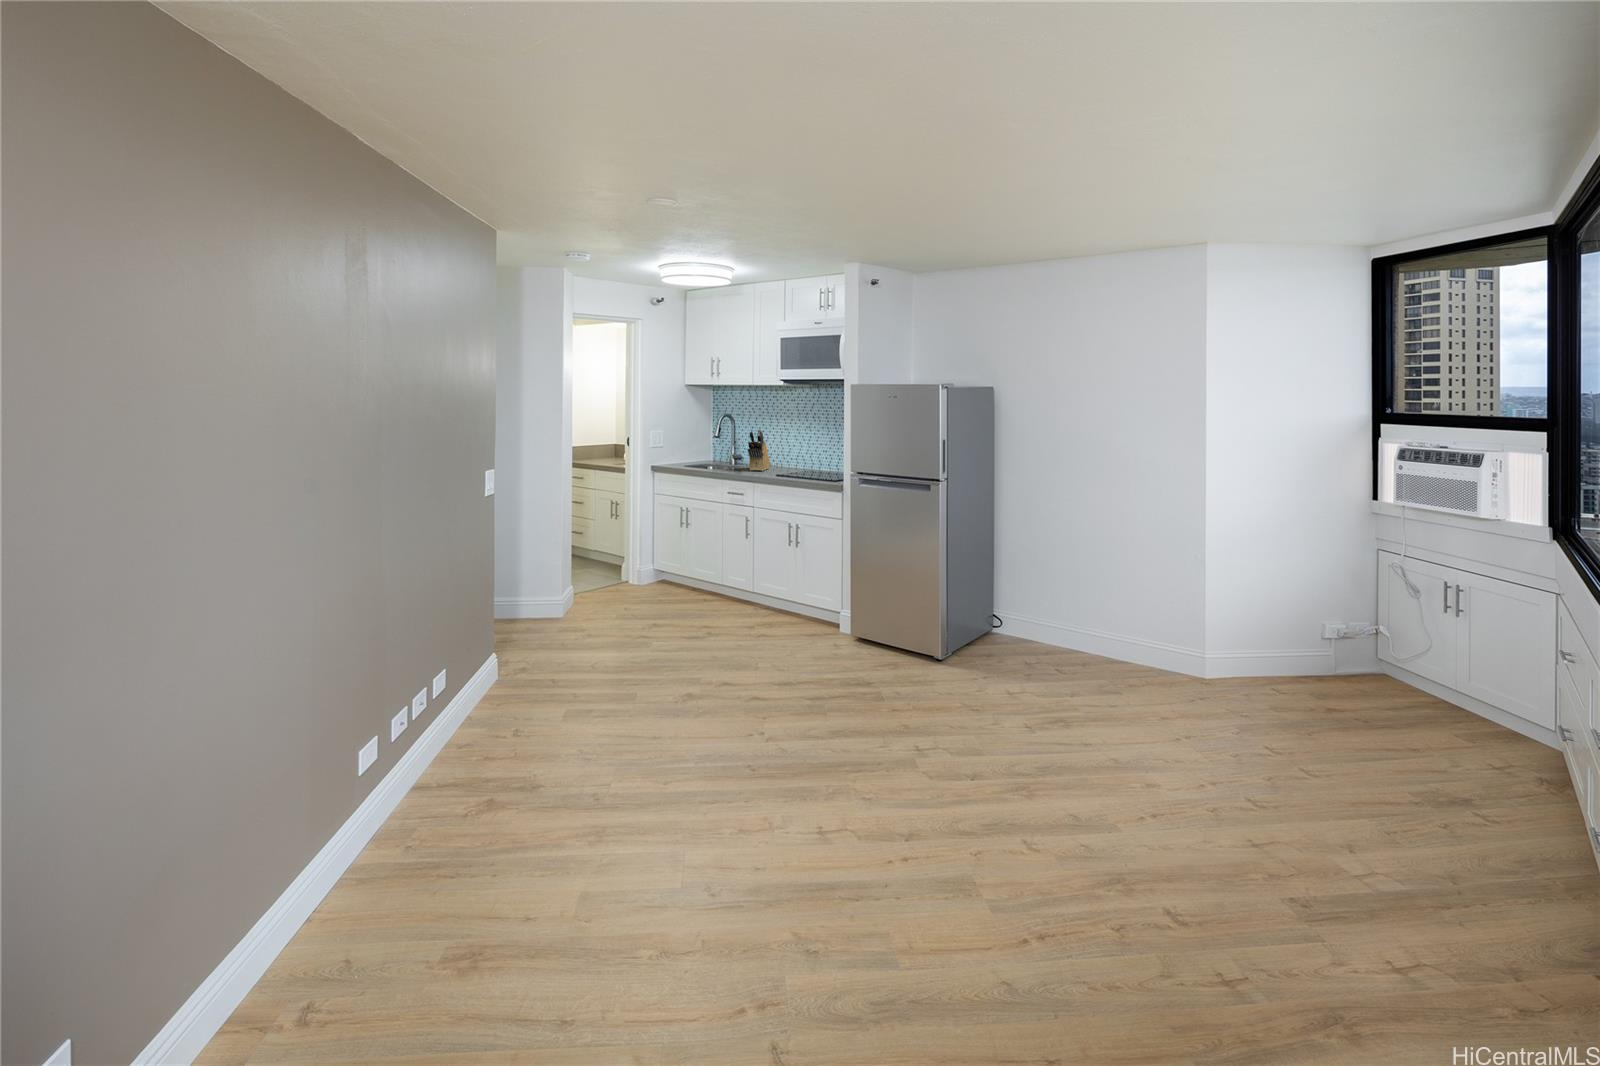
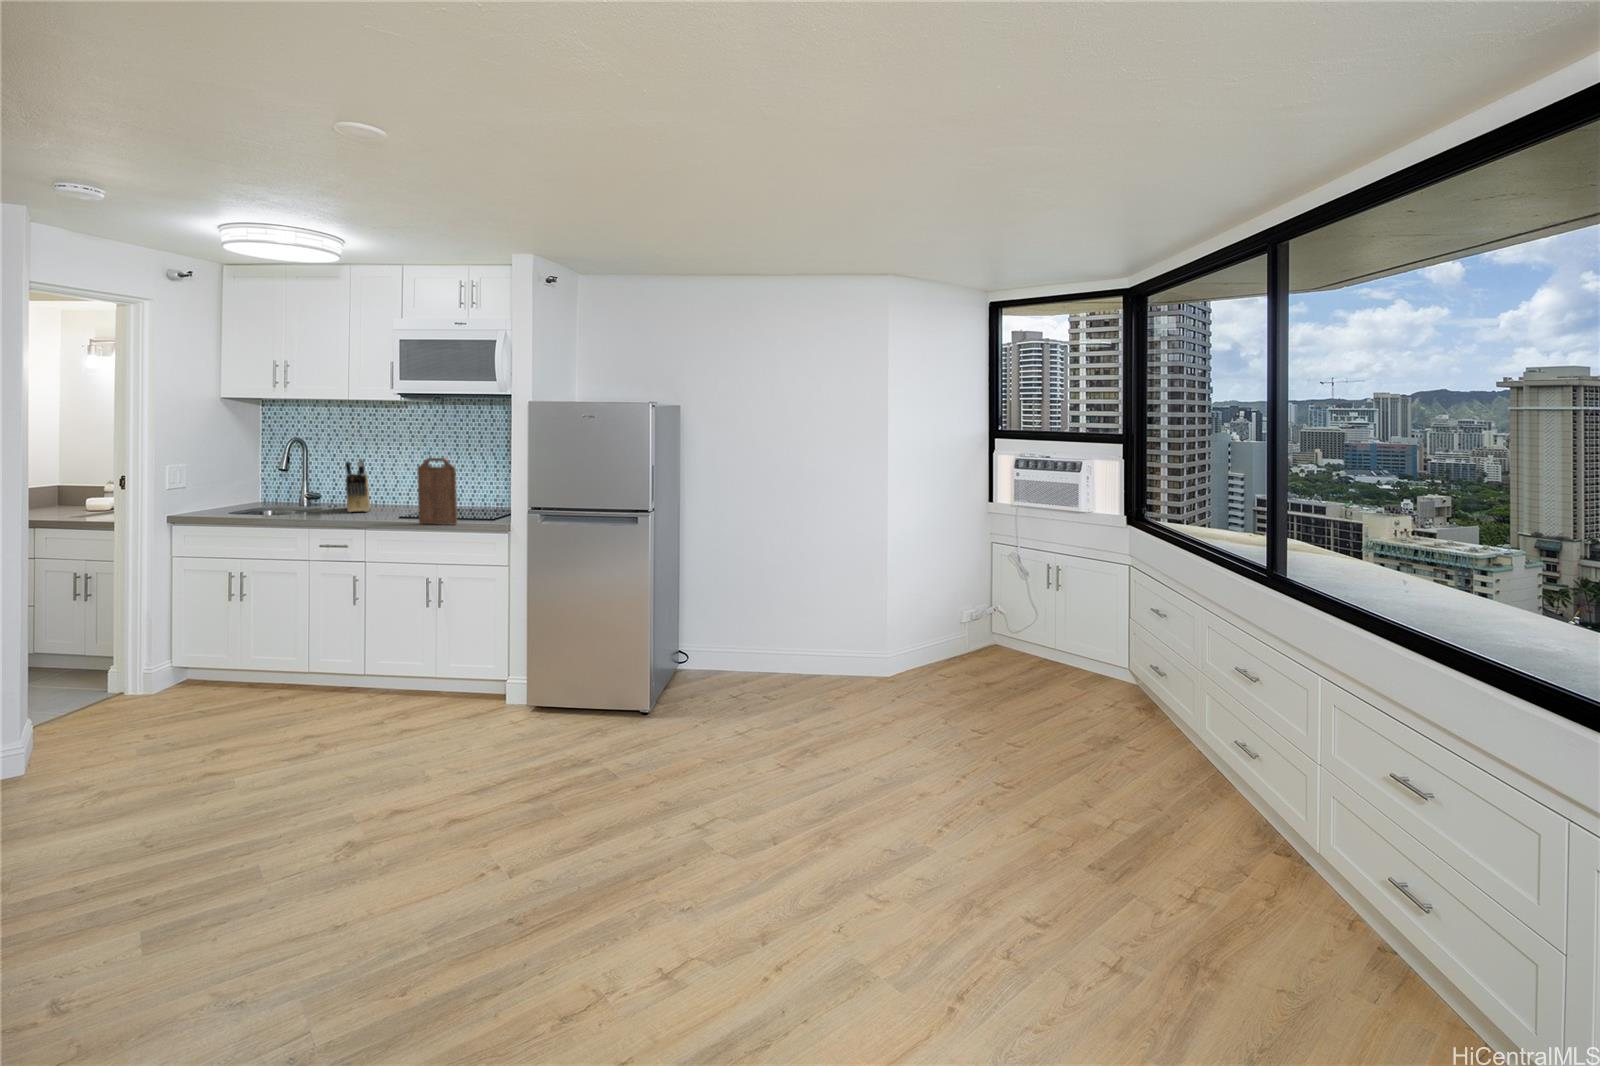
cutting board: none [783,431,808,484] -> present [417,458,457,525]

